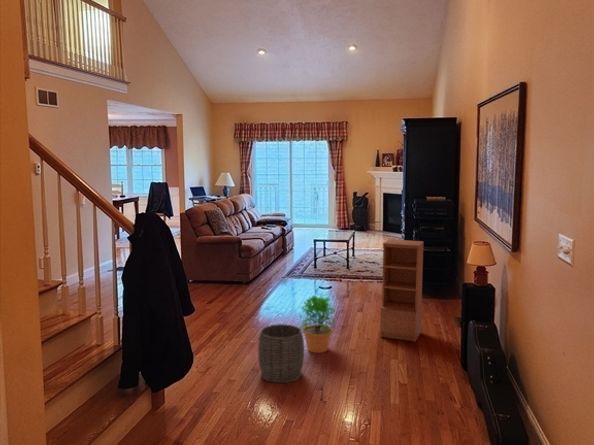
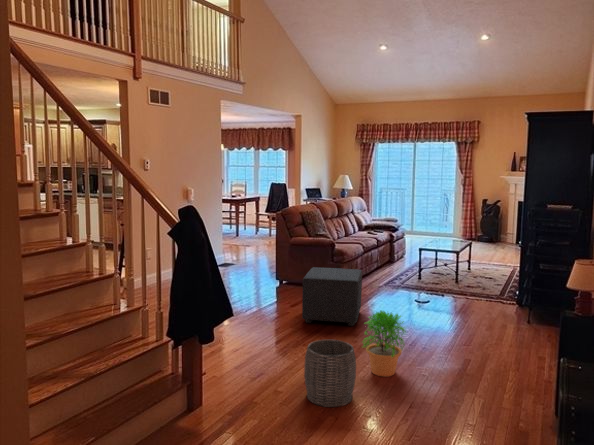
bookcase: present [380,239,424,342] -> none [463,252,524,378]
ottoman: none [227,262,278,315] -> present [302,267,362,326]

